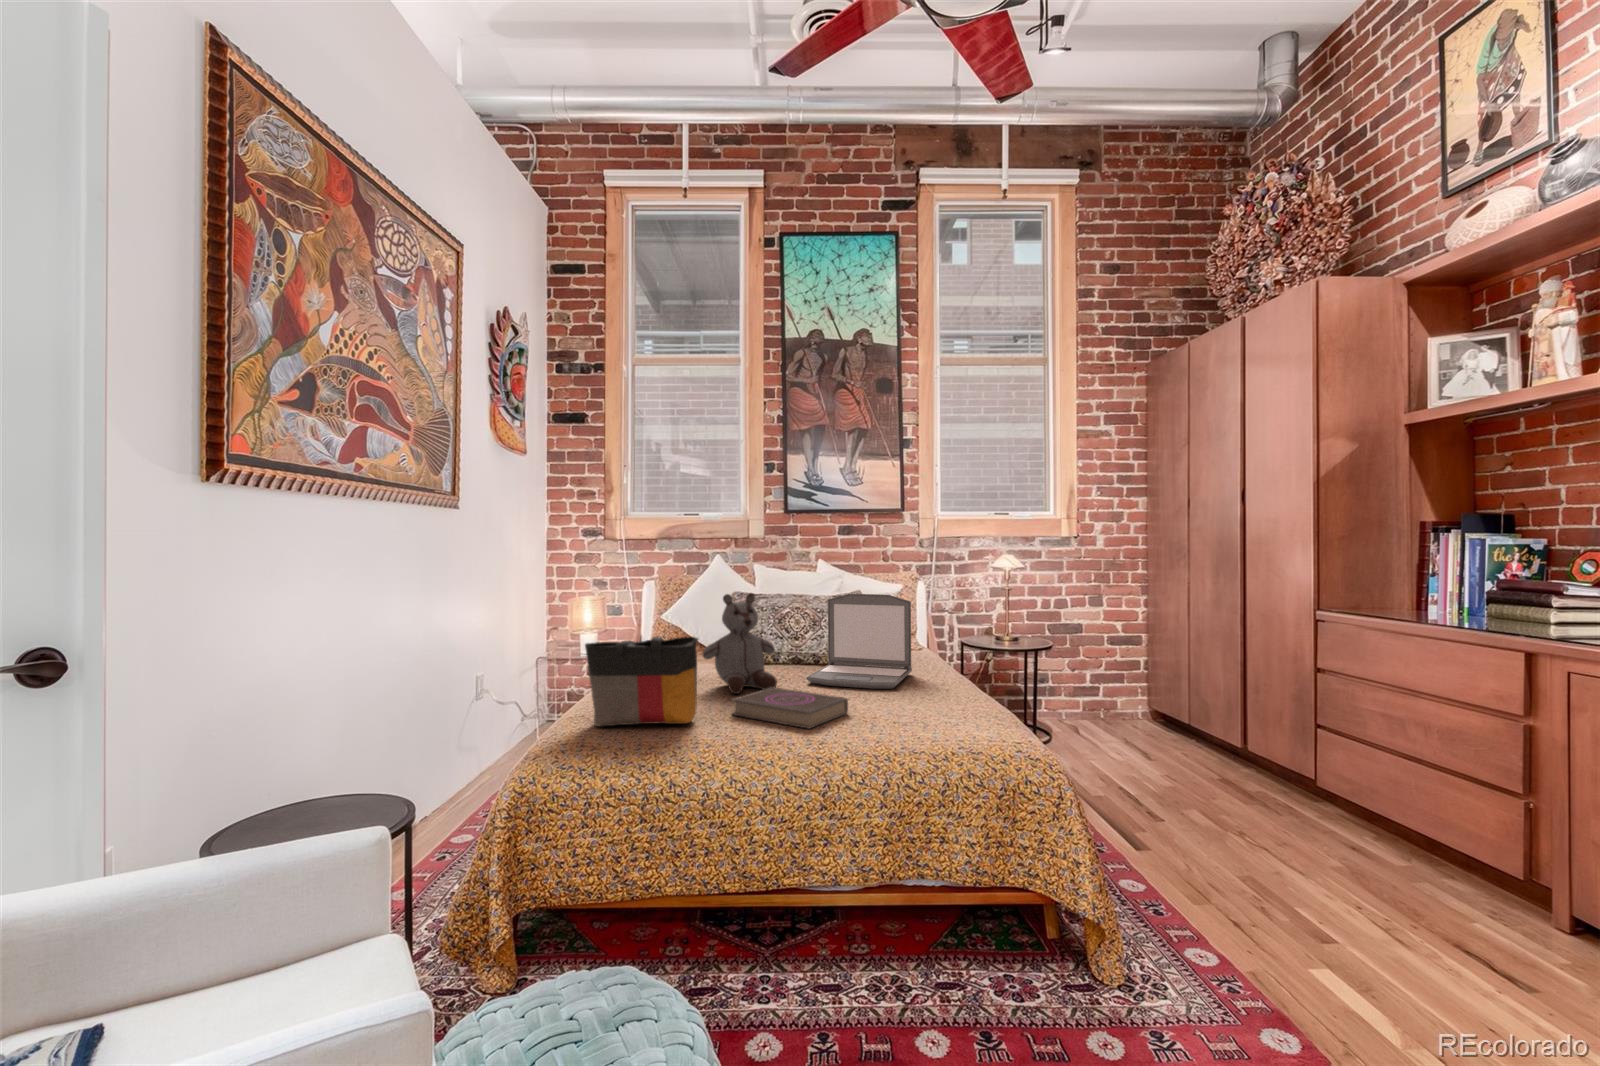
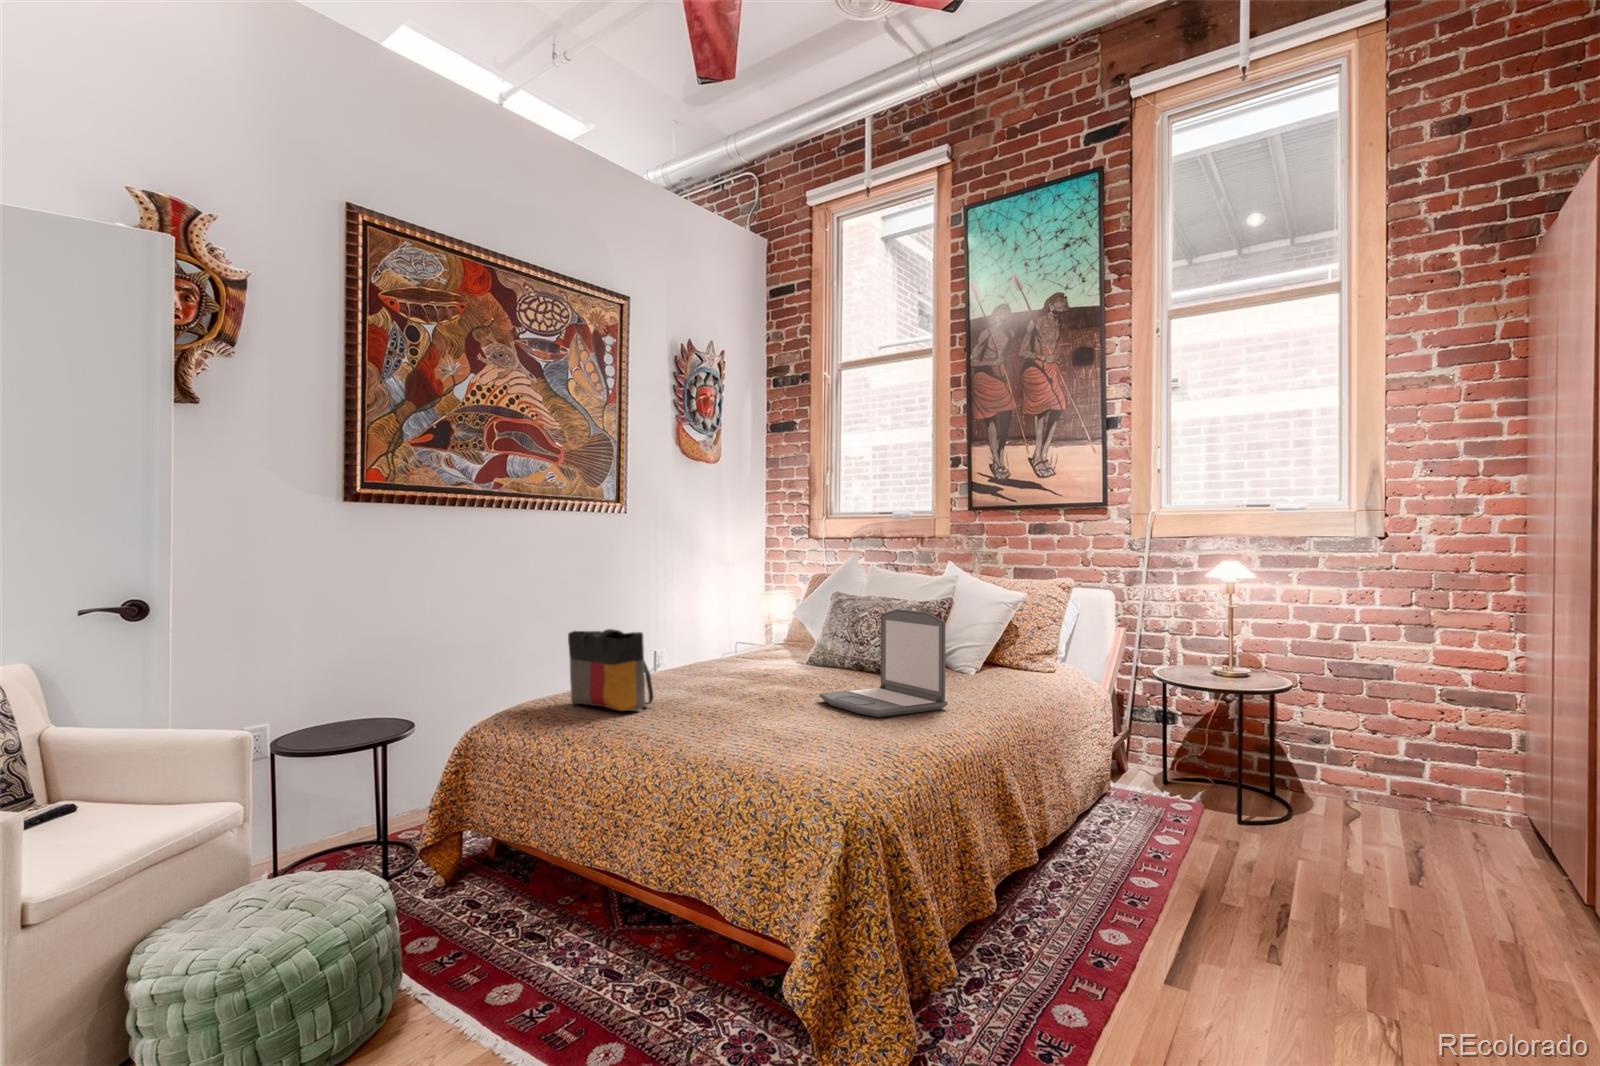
stuffed bear: present [703,593,777,694] -> none [726,600,802,701]
book: present [731,687,848,729] -> none [678,694,766,732]

